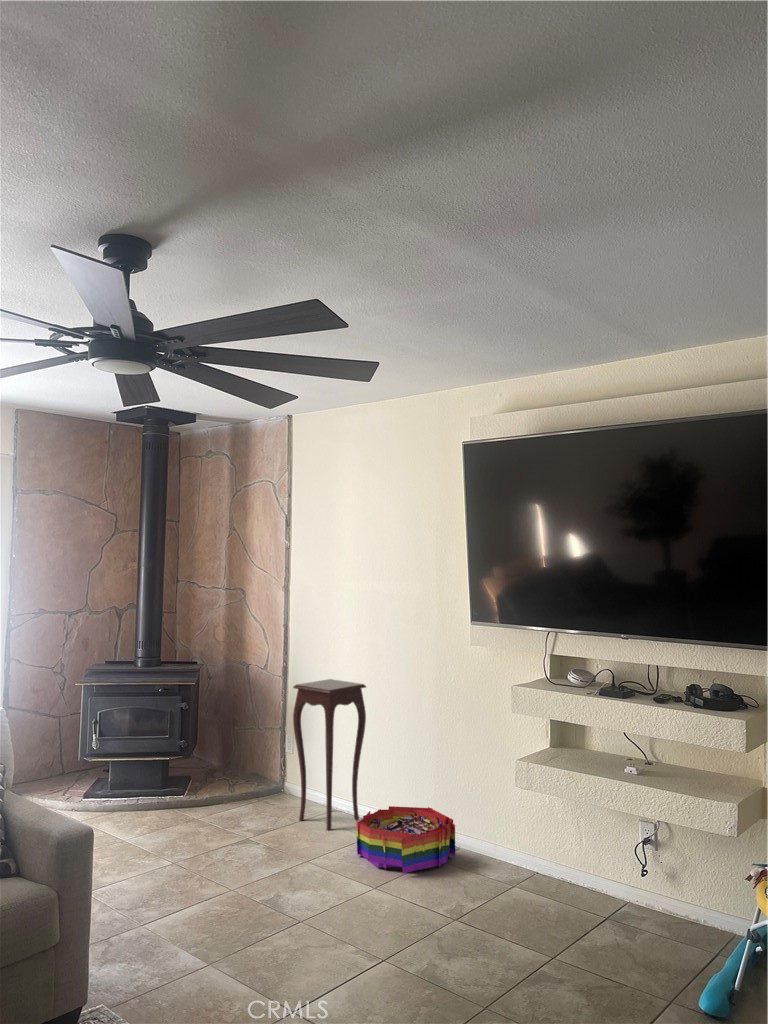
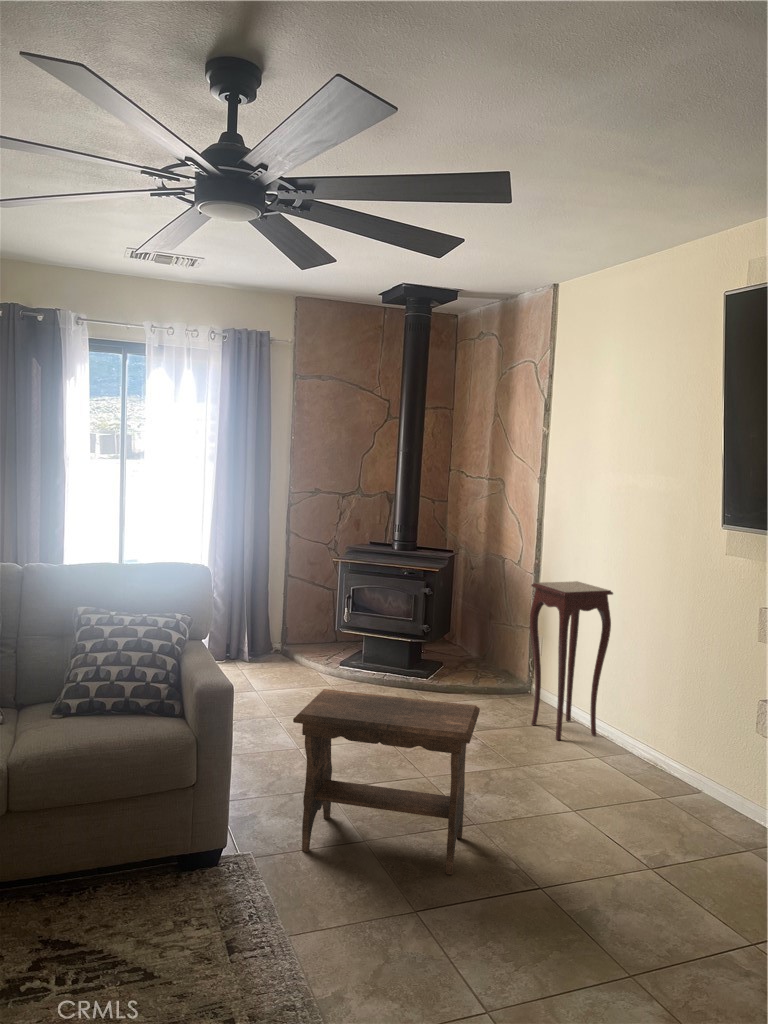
footstool: none [135,804,312,989] -> present [293,689,480,875]
storage bin: present [356,806,455,873] -> none [575,728,692,806]

